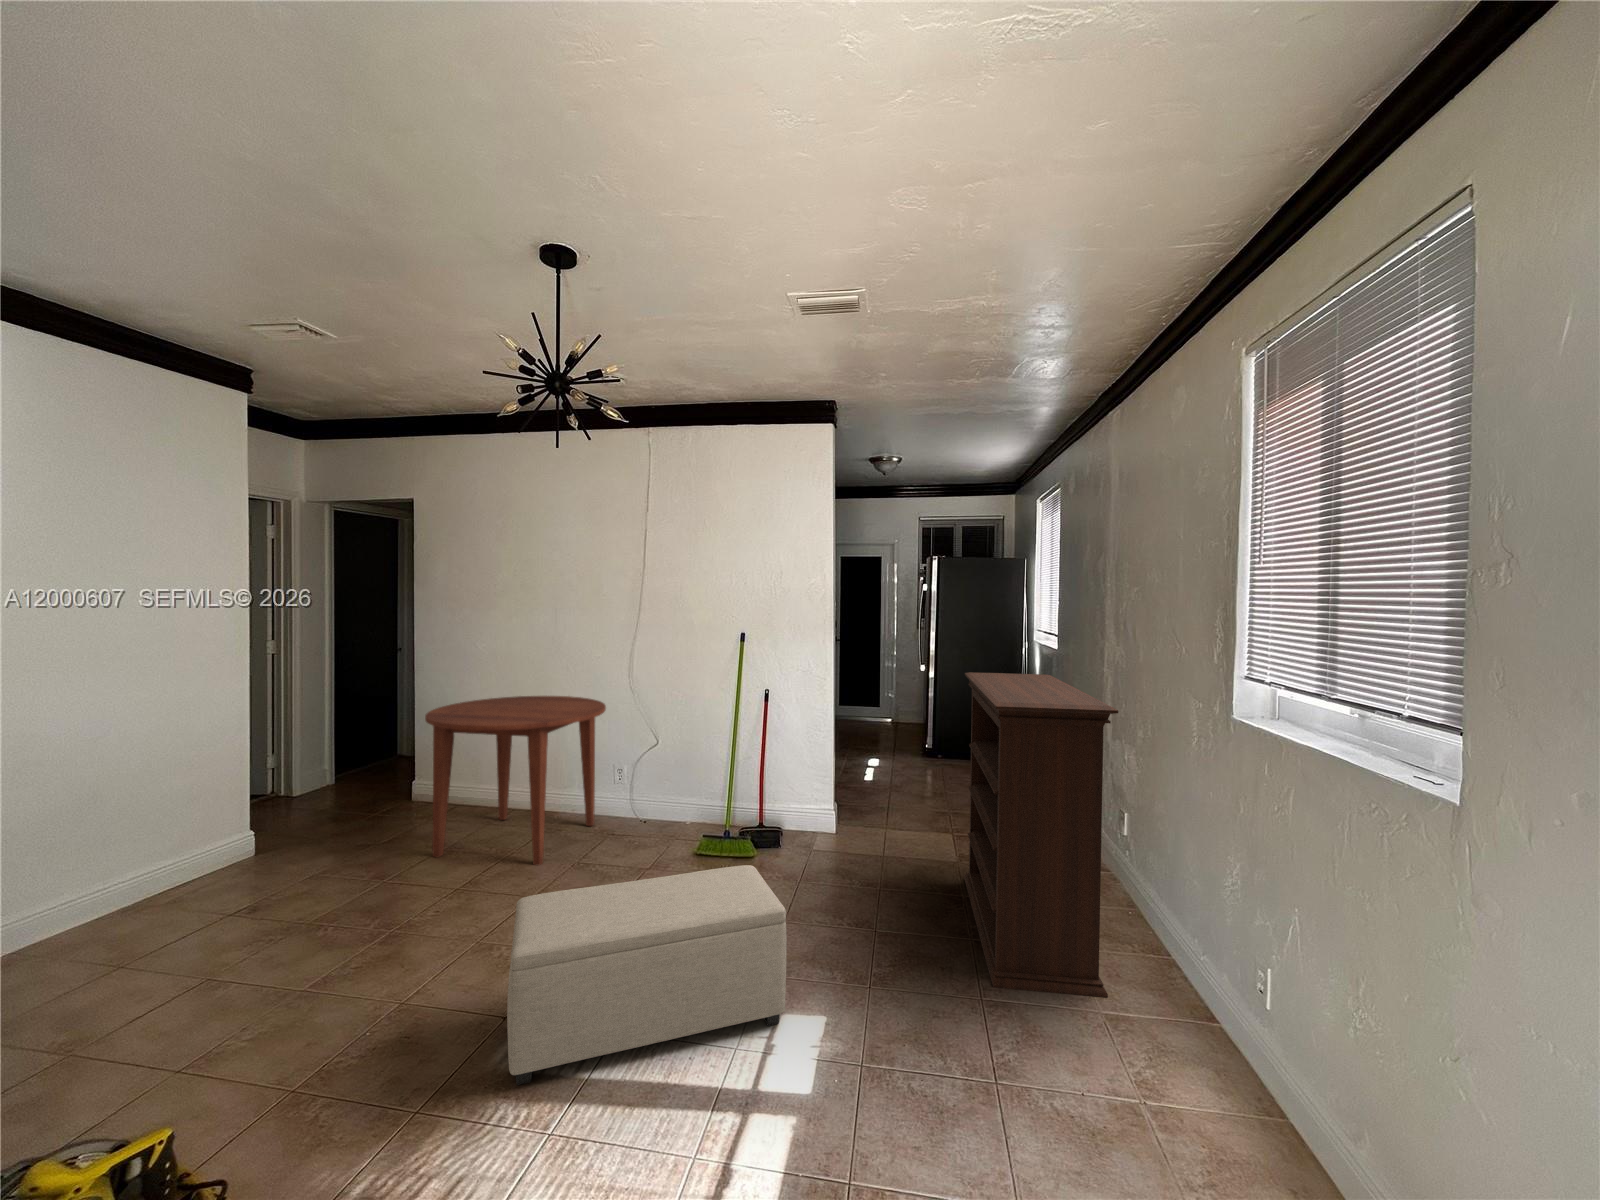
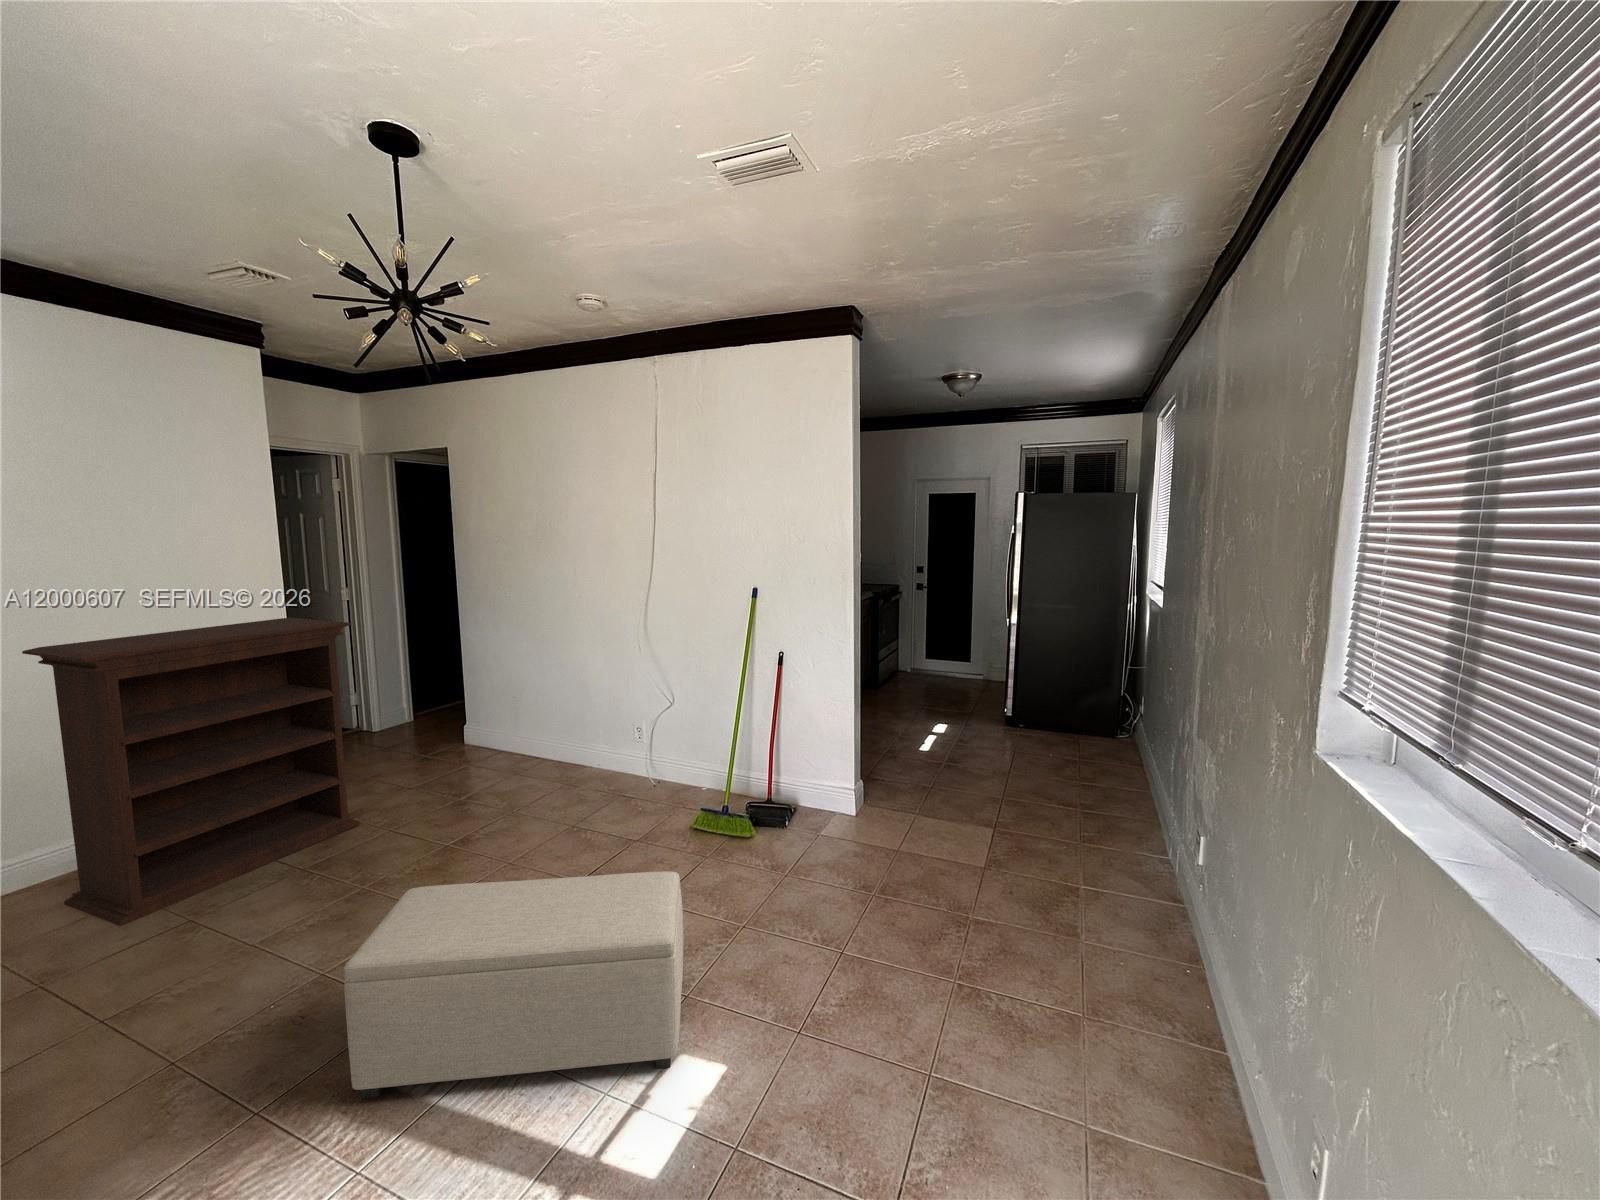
bookshelf: present [964,672,1118,997] -> present [22,618,360,926]
dining table: present [425,696,606,865] -> none [431,648,617,827]

